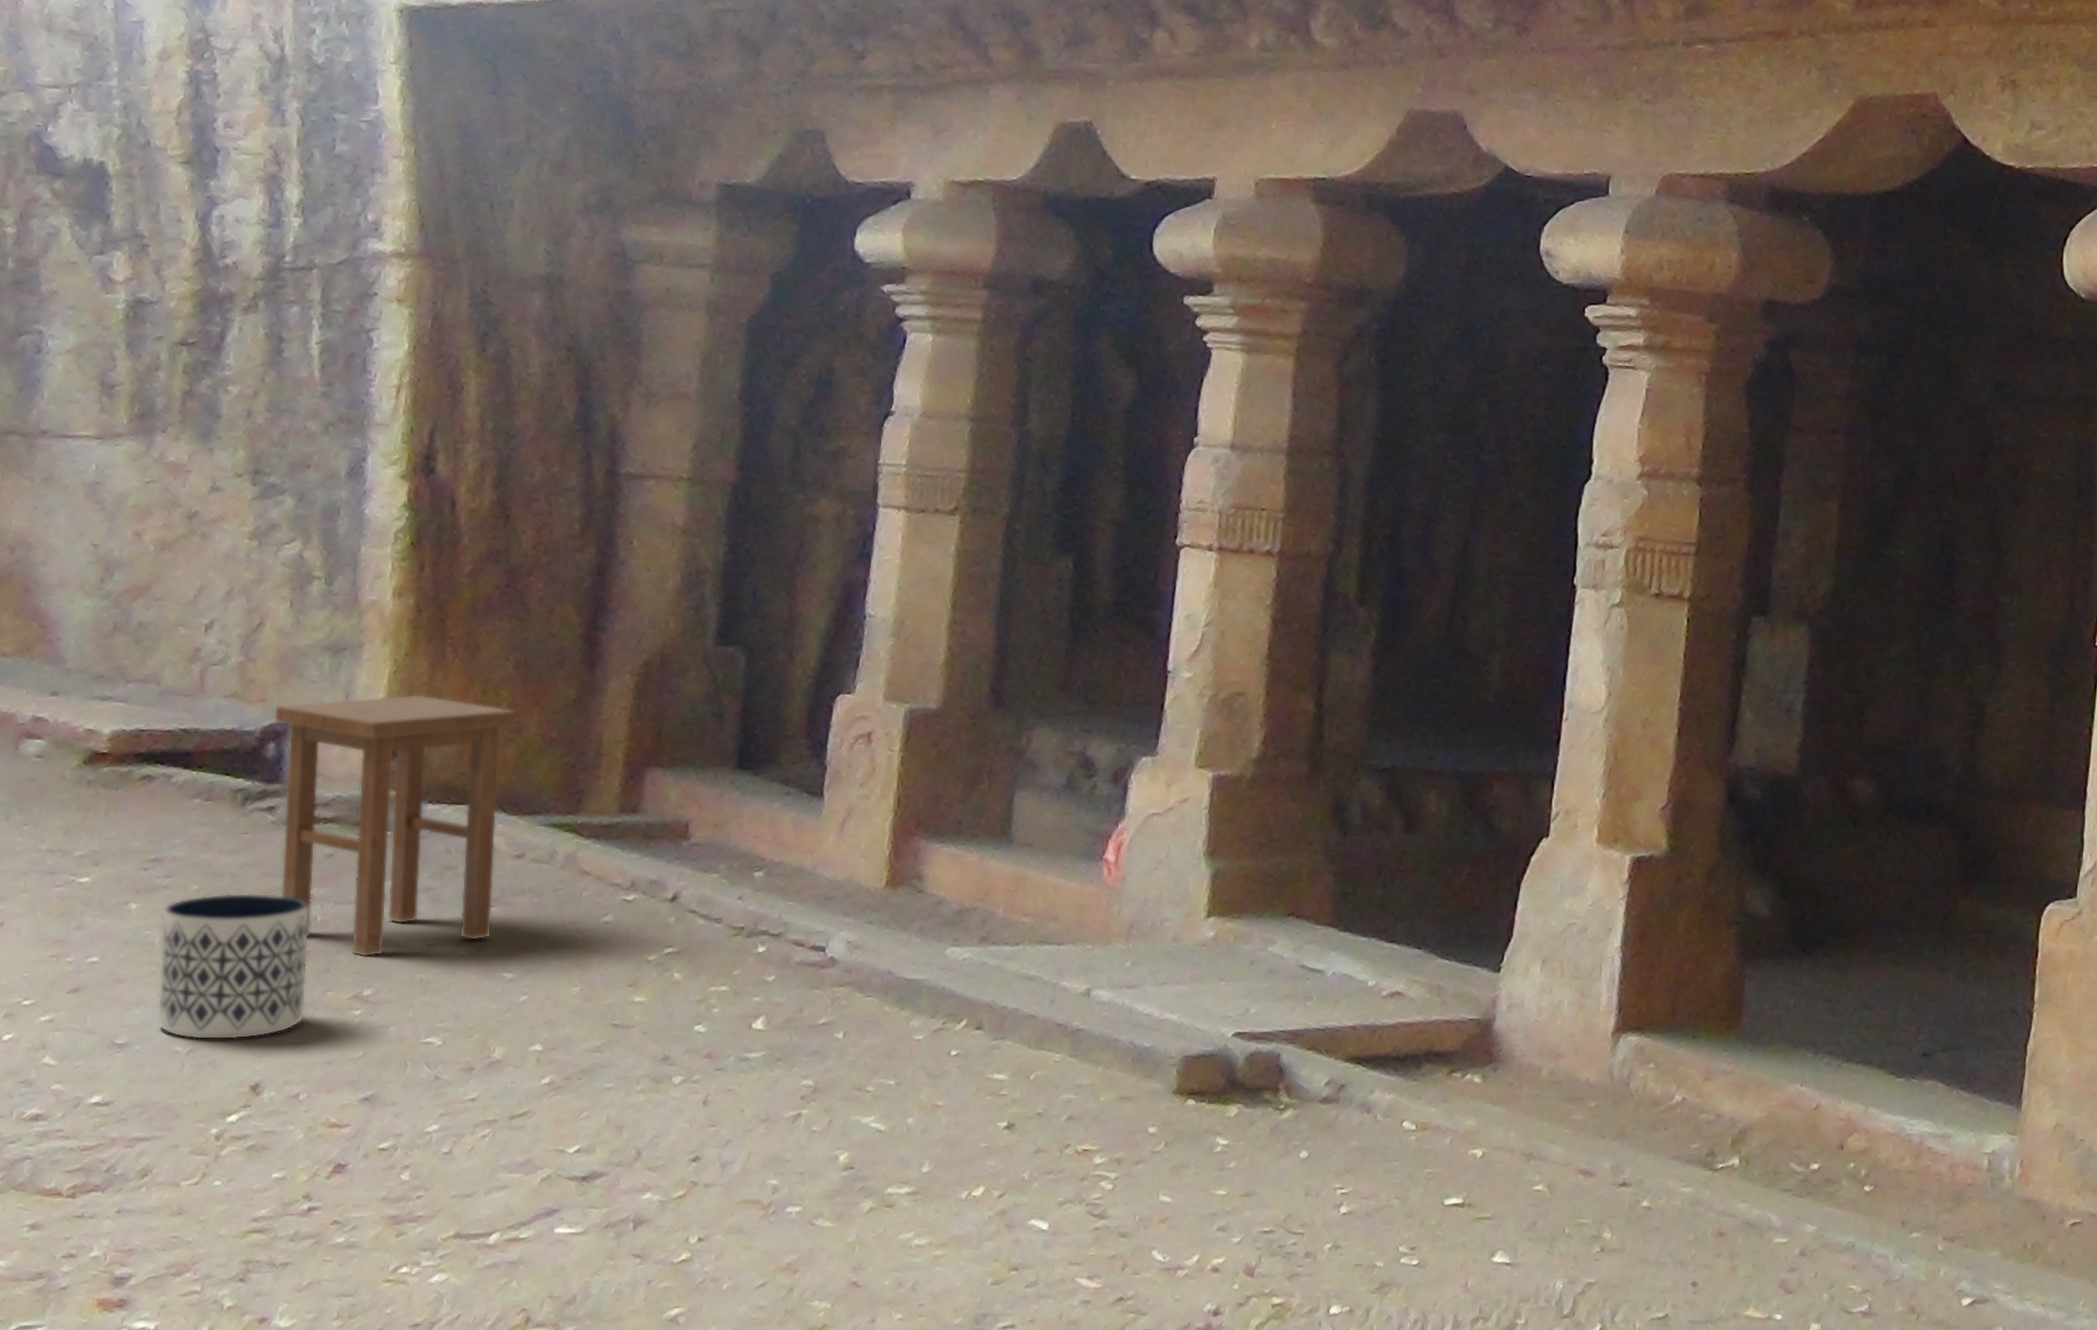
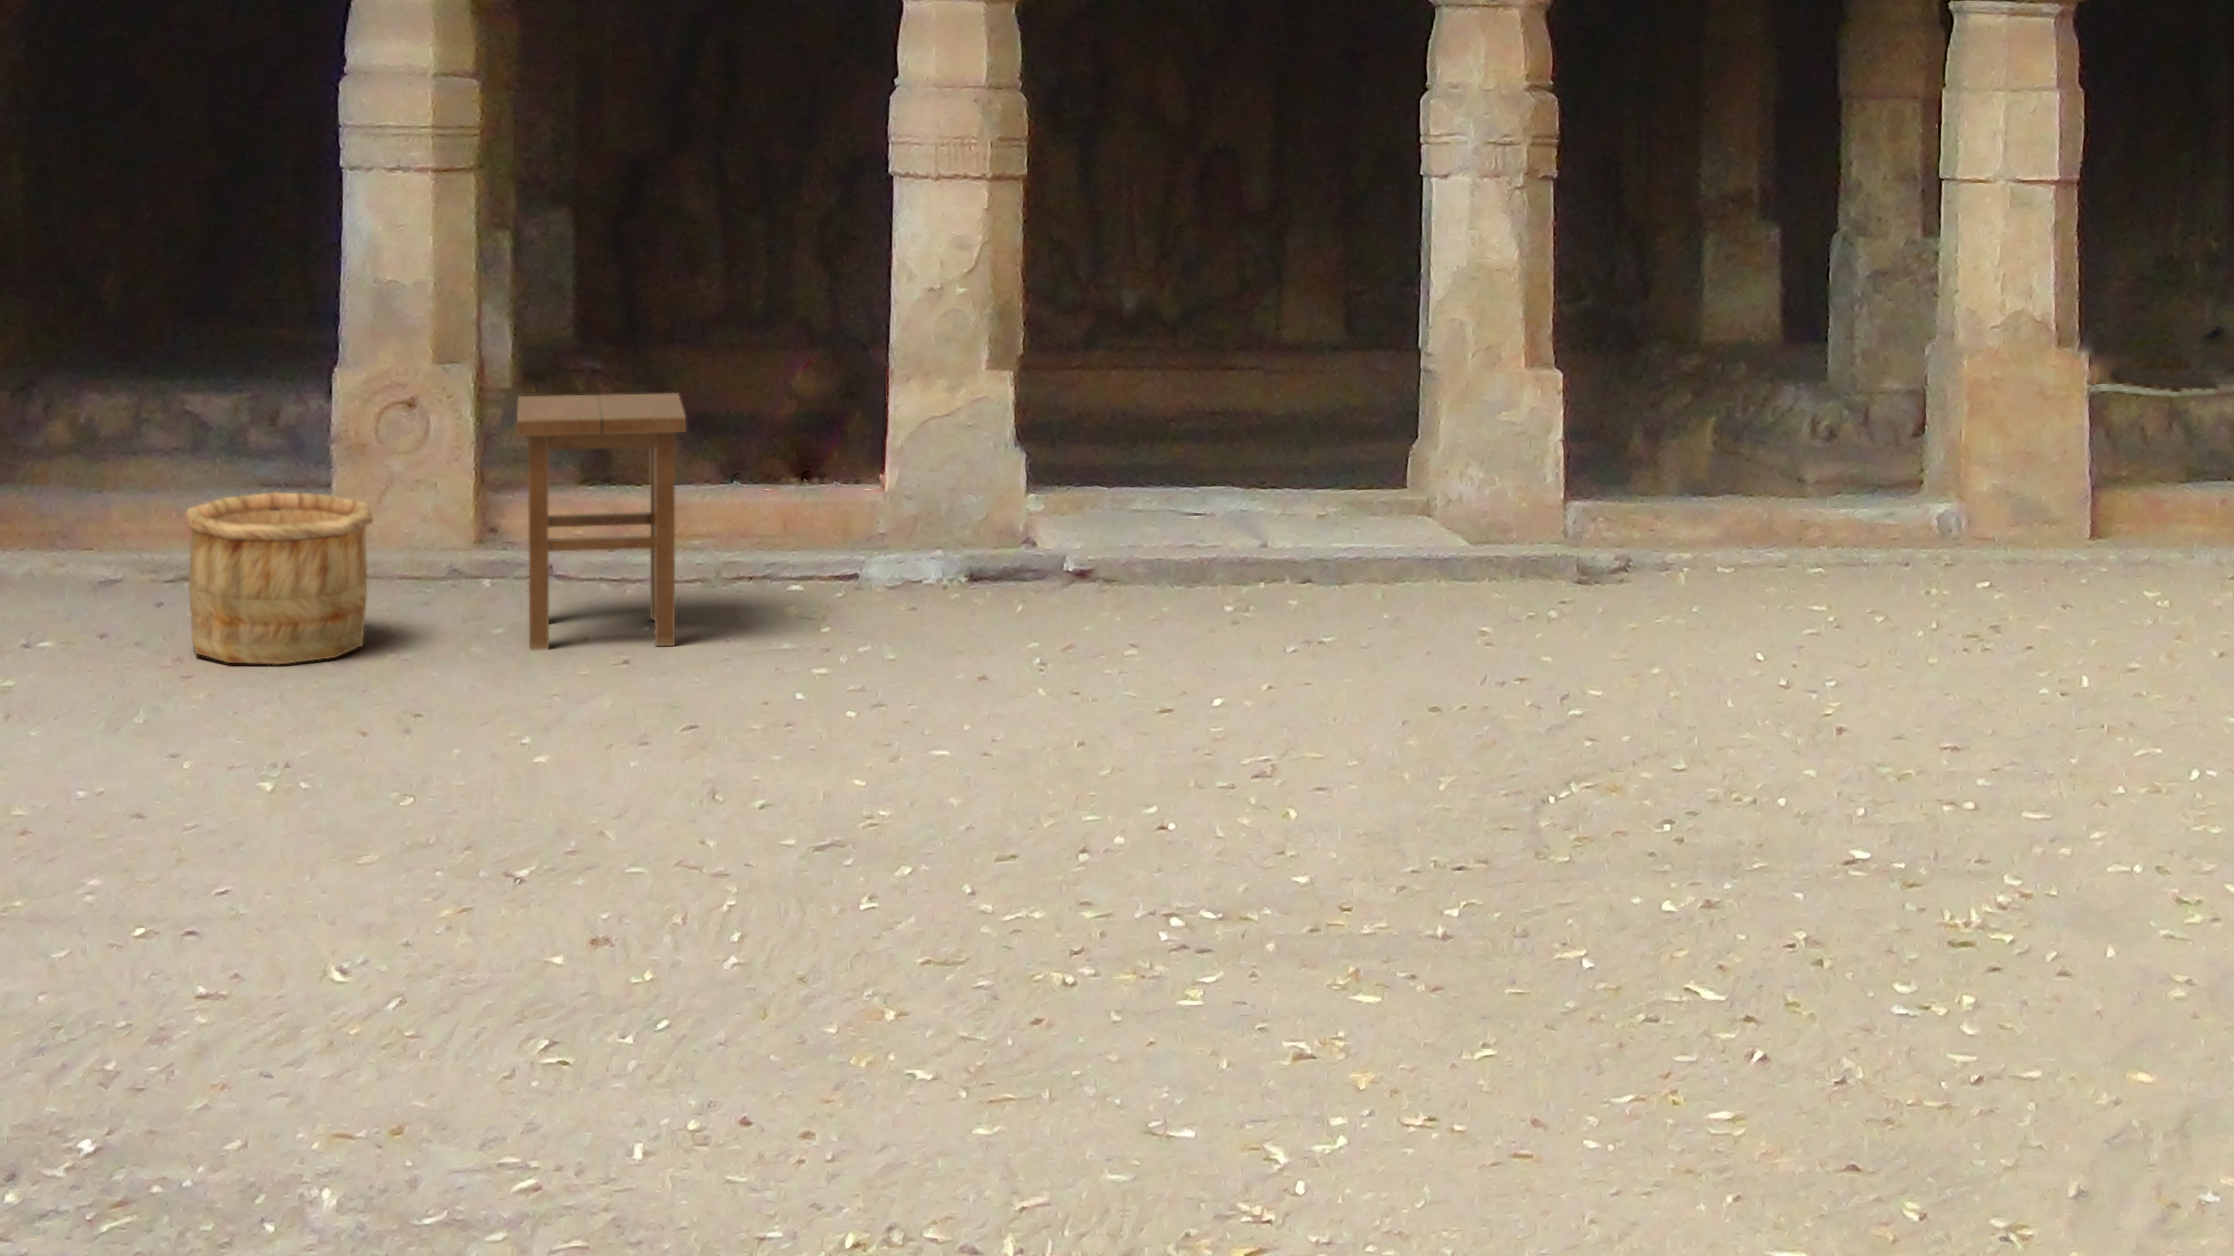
wooden bucket: none [87,755,275,908] -> present [186,492,373,664]
planter: present [159,895,308,1038] -> none [836,575,961,712]

